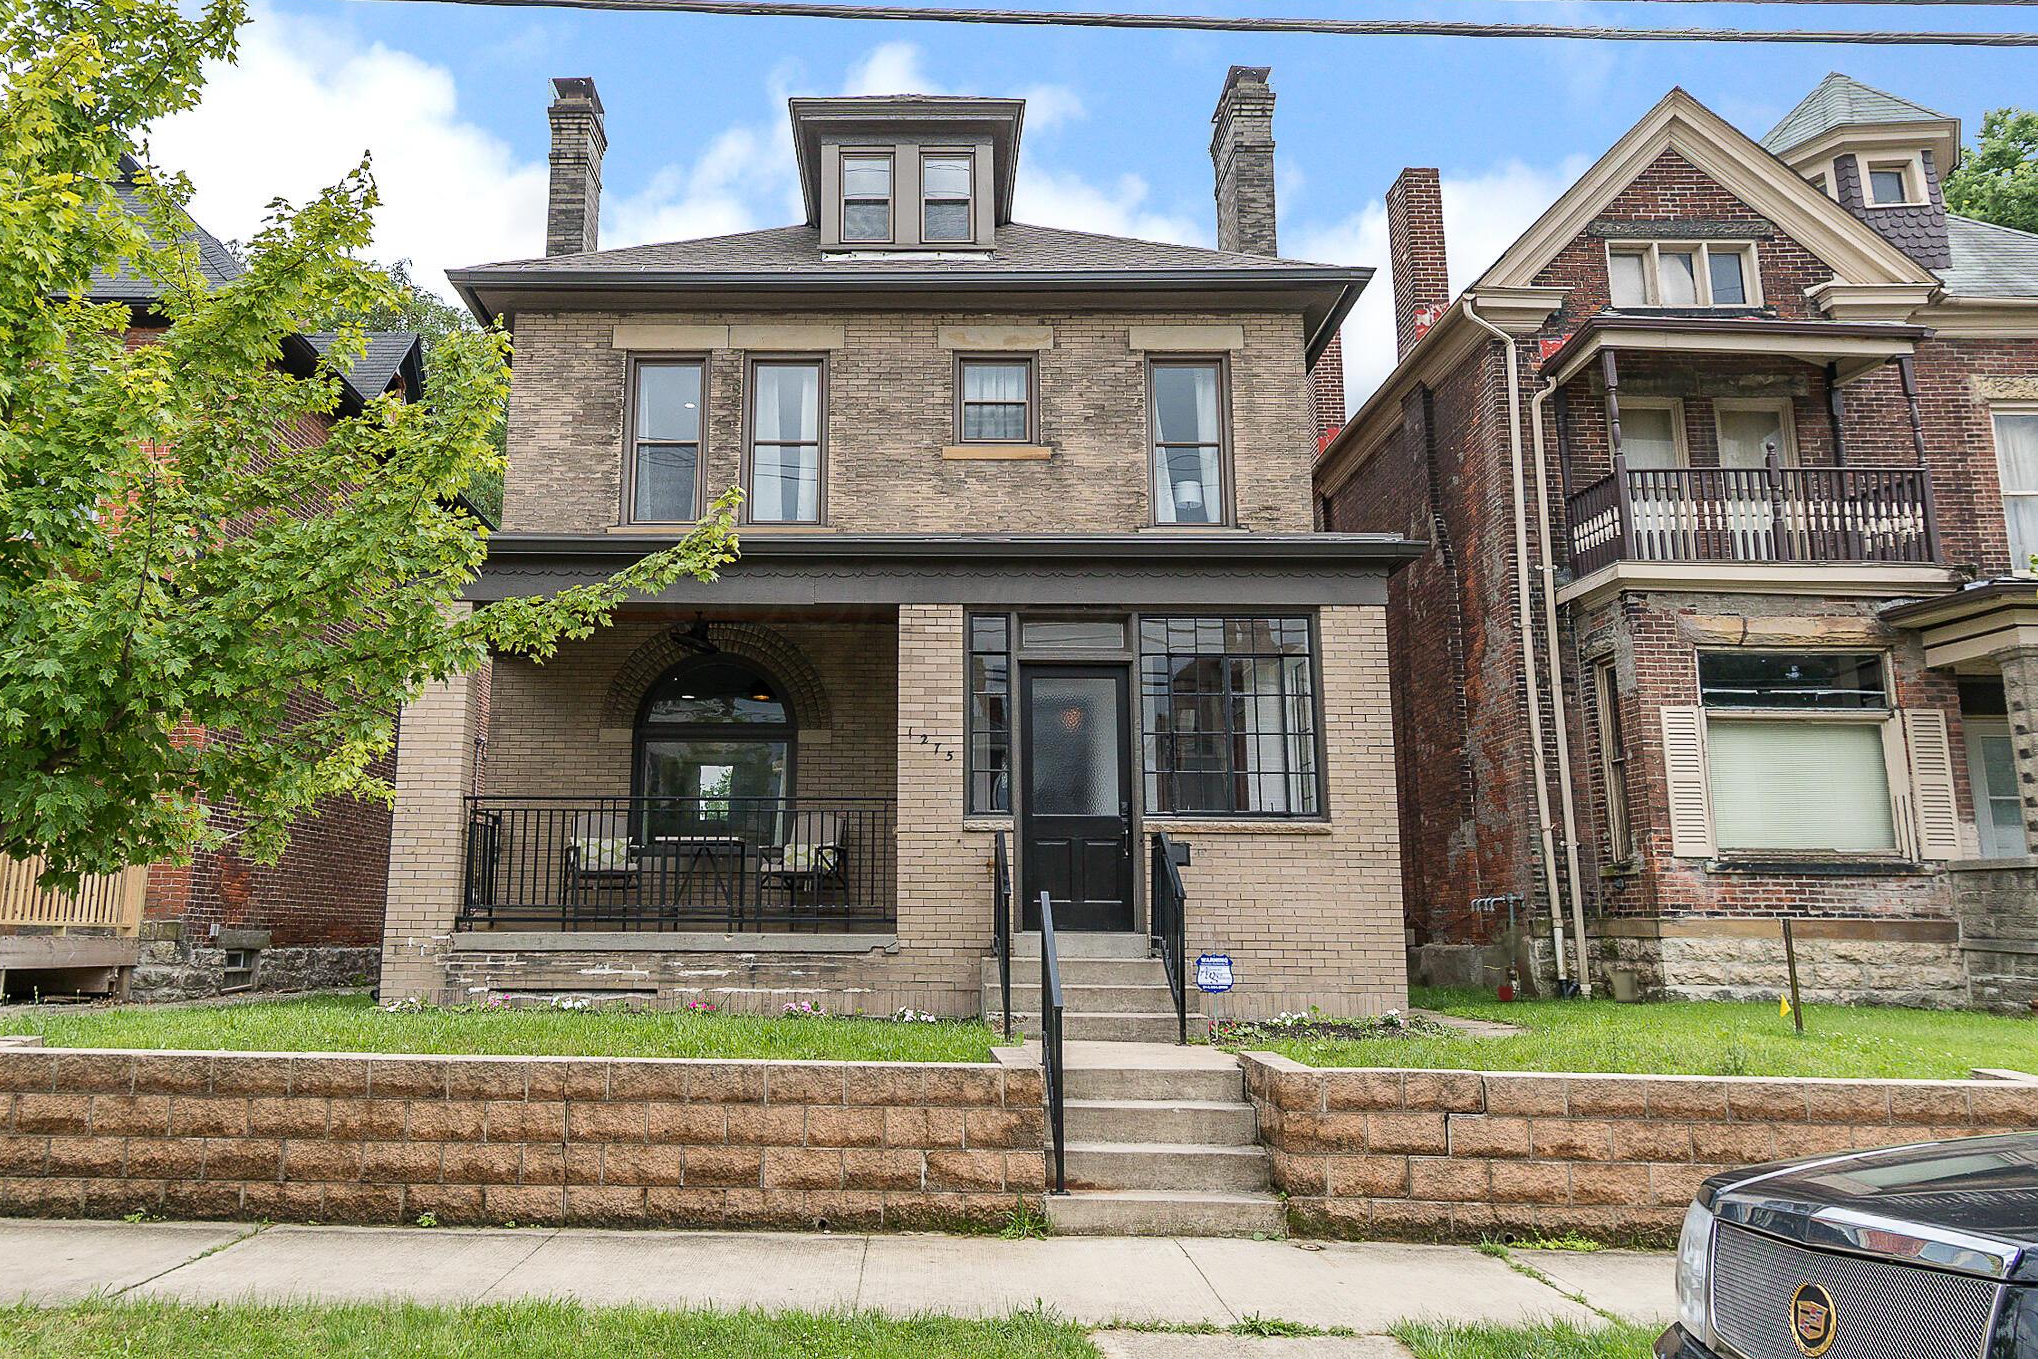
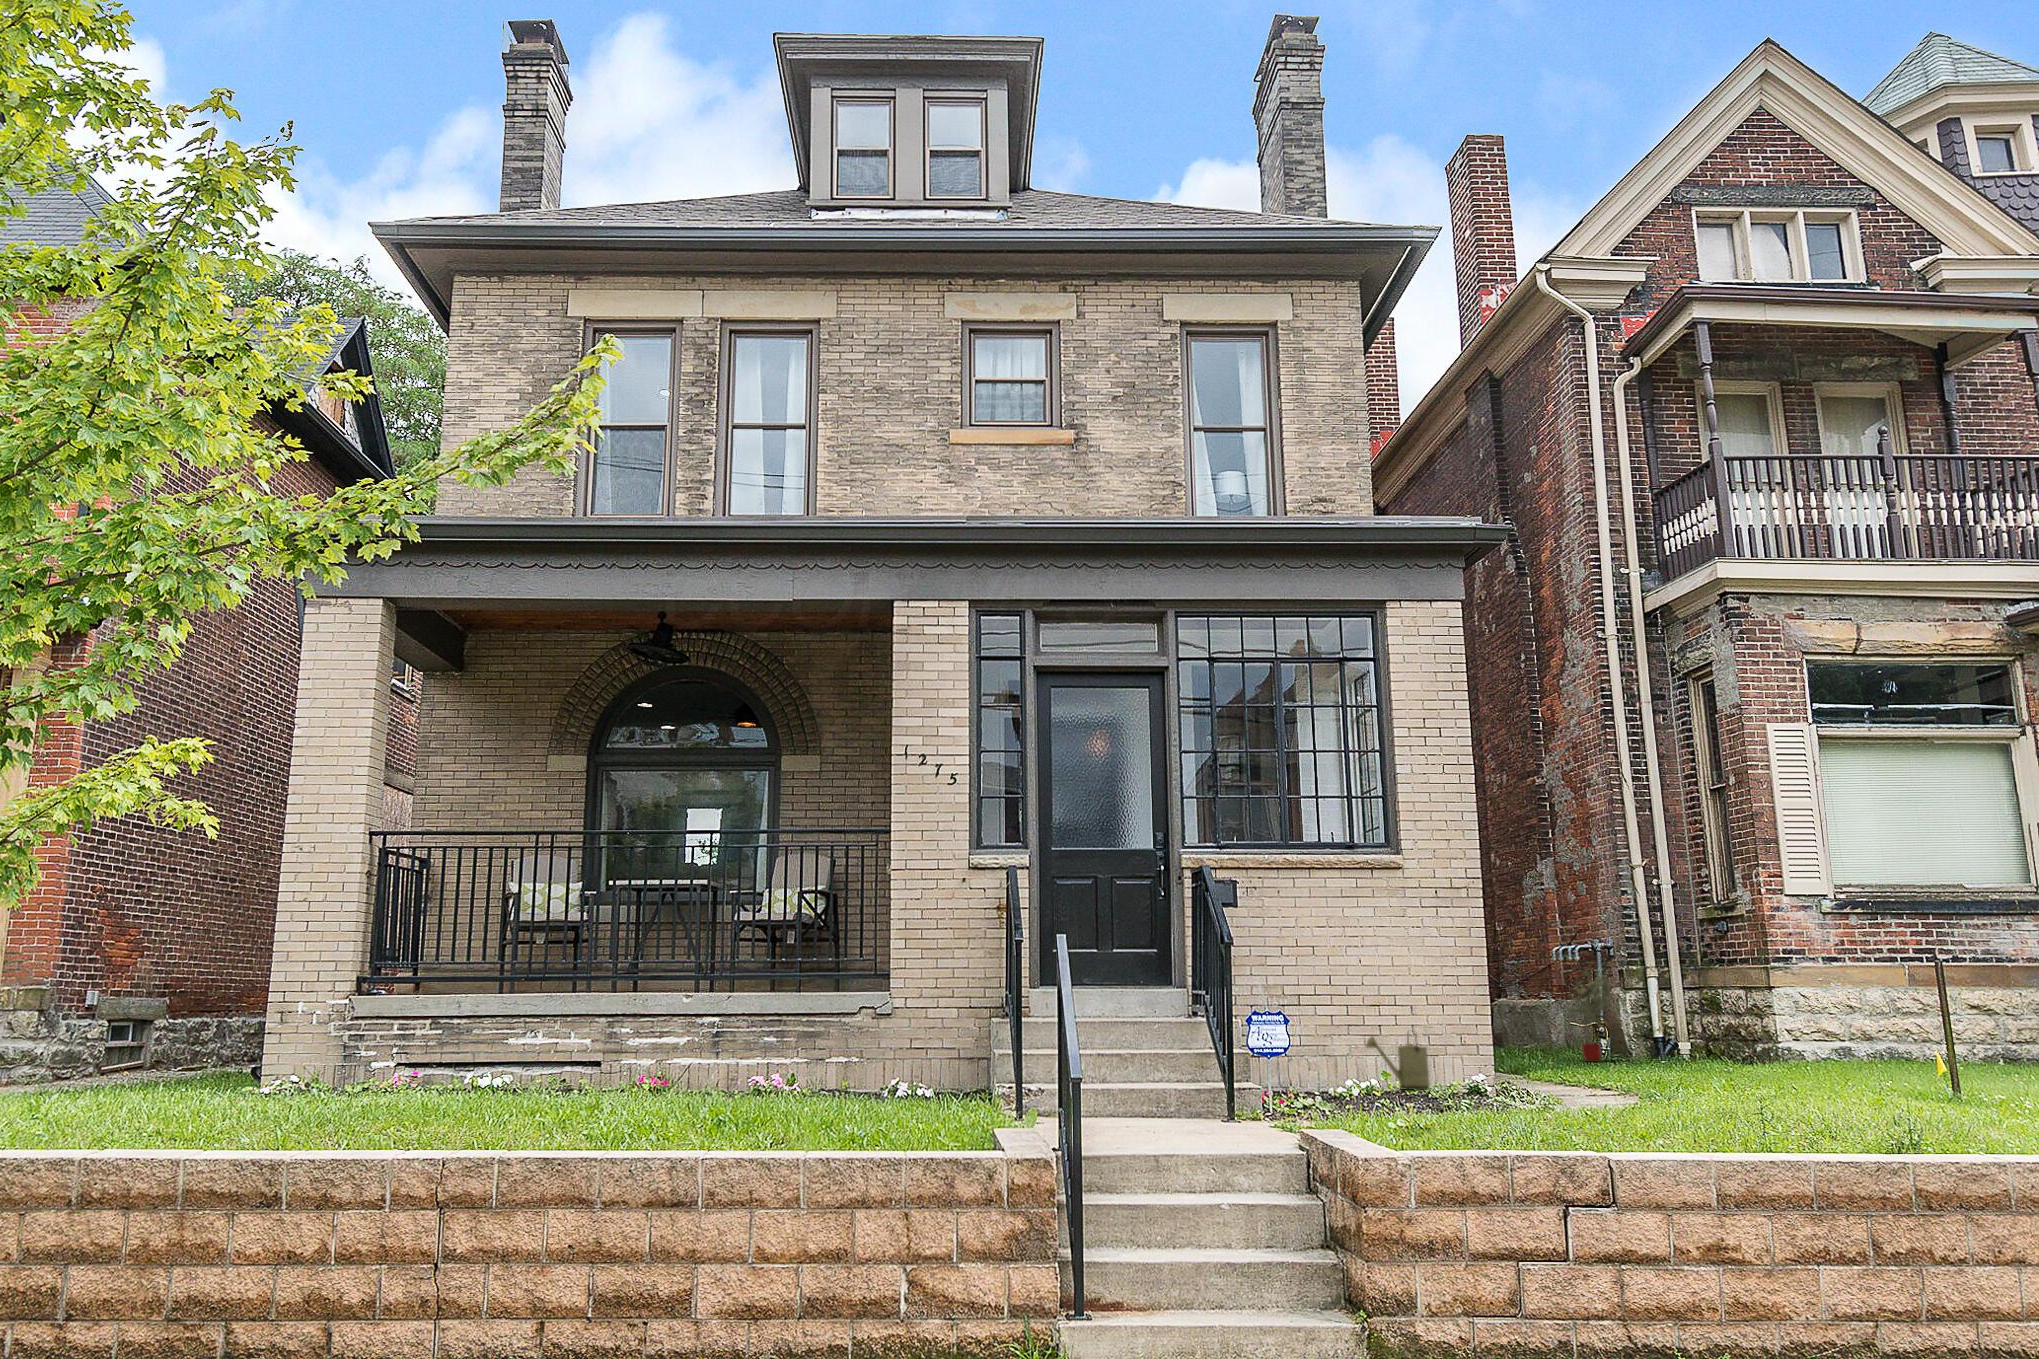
watering can: present [1601,964,1638,1003] -> present [1366,1037,1430,1090]

